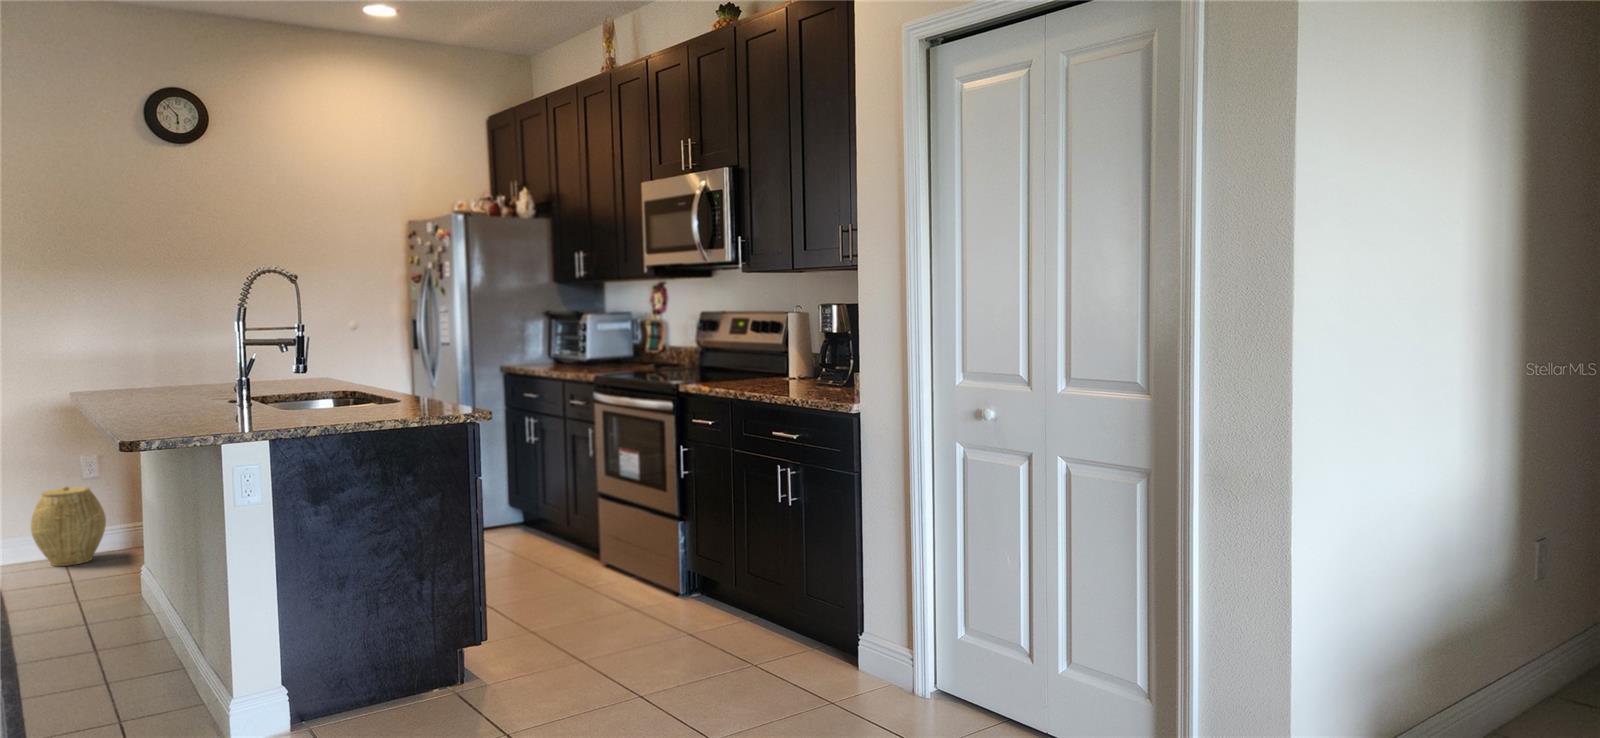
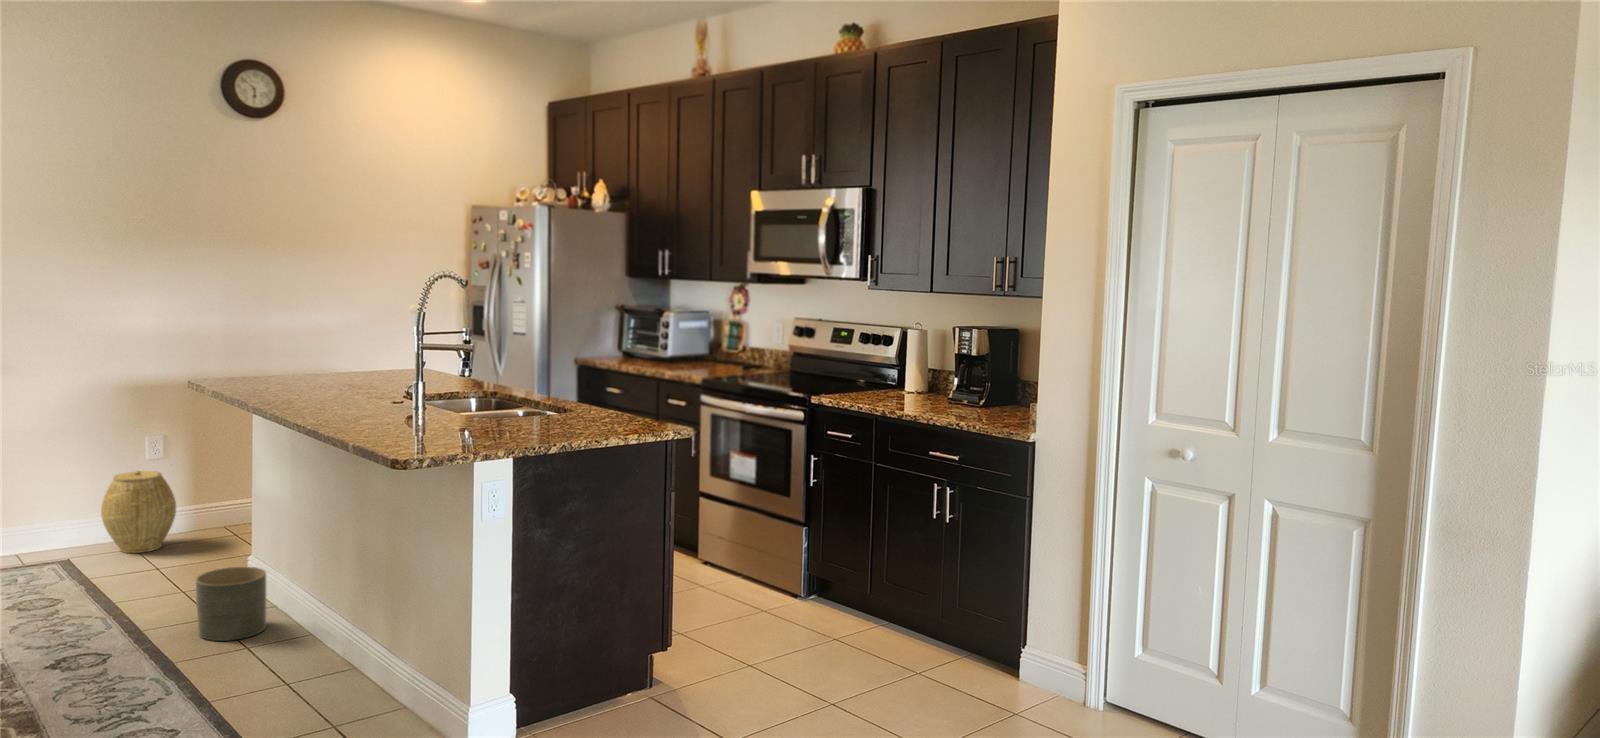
planter: none [53,570,129,643] -> present [196,566,267,641]

